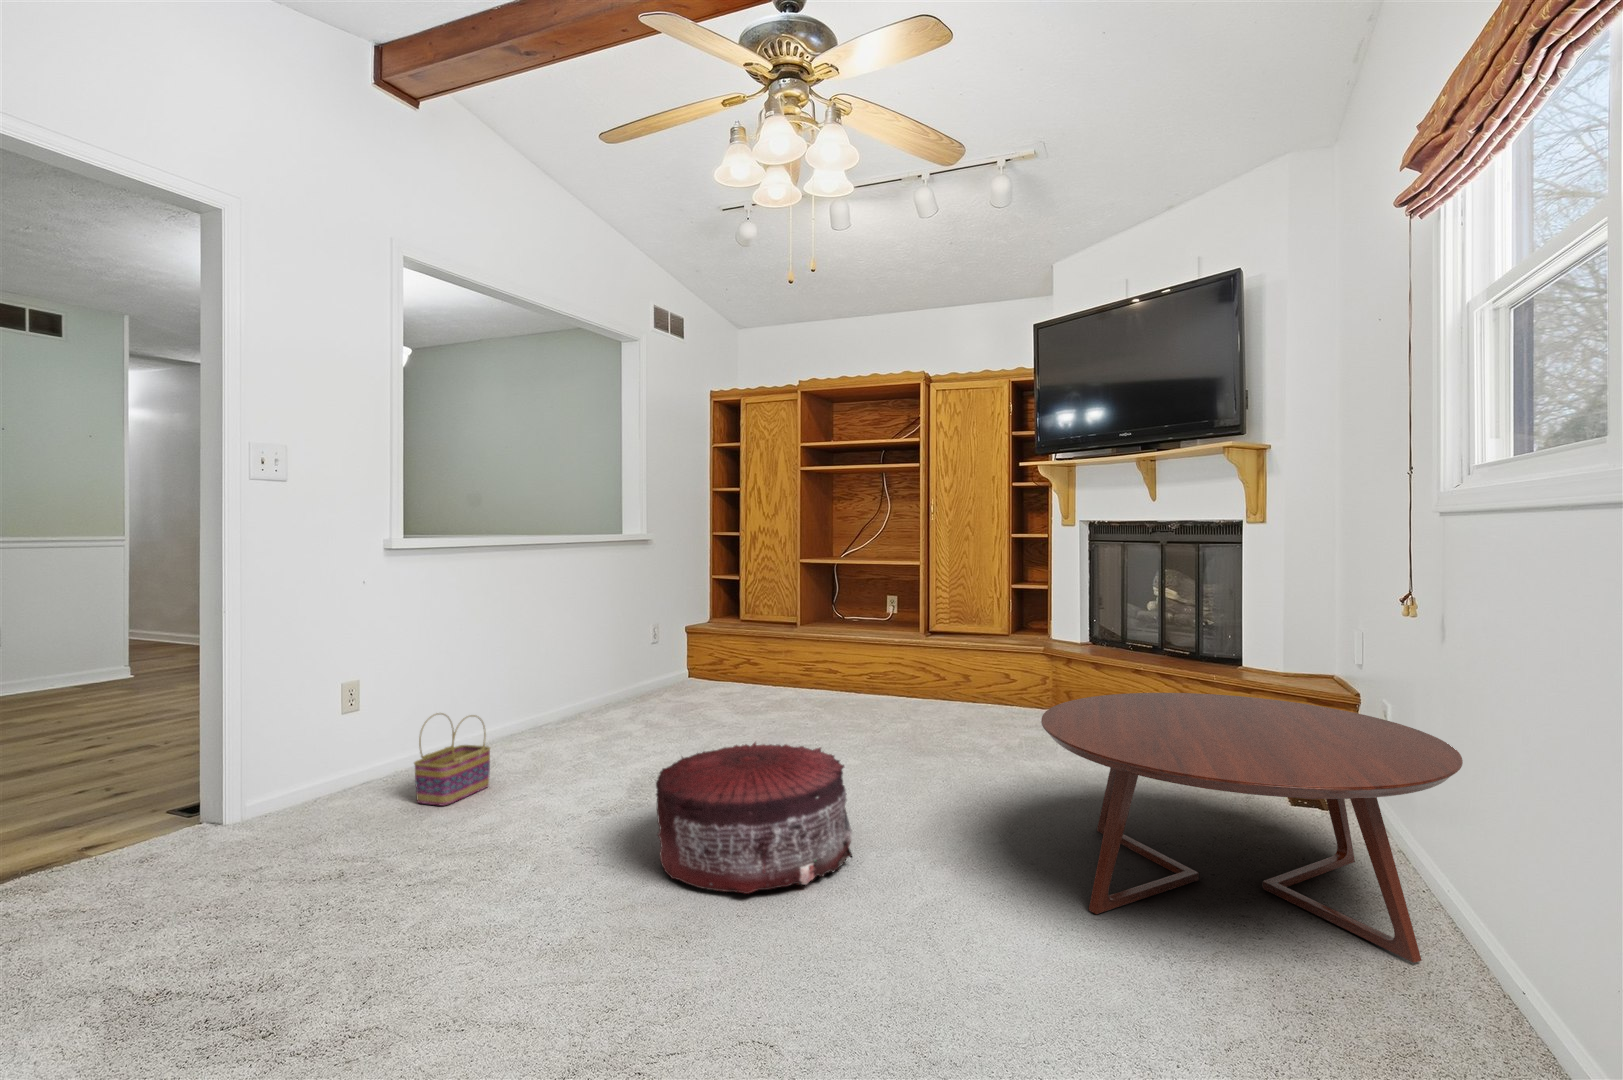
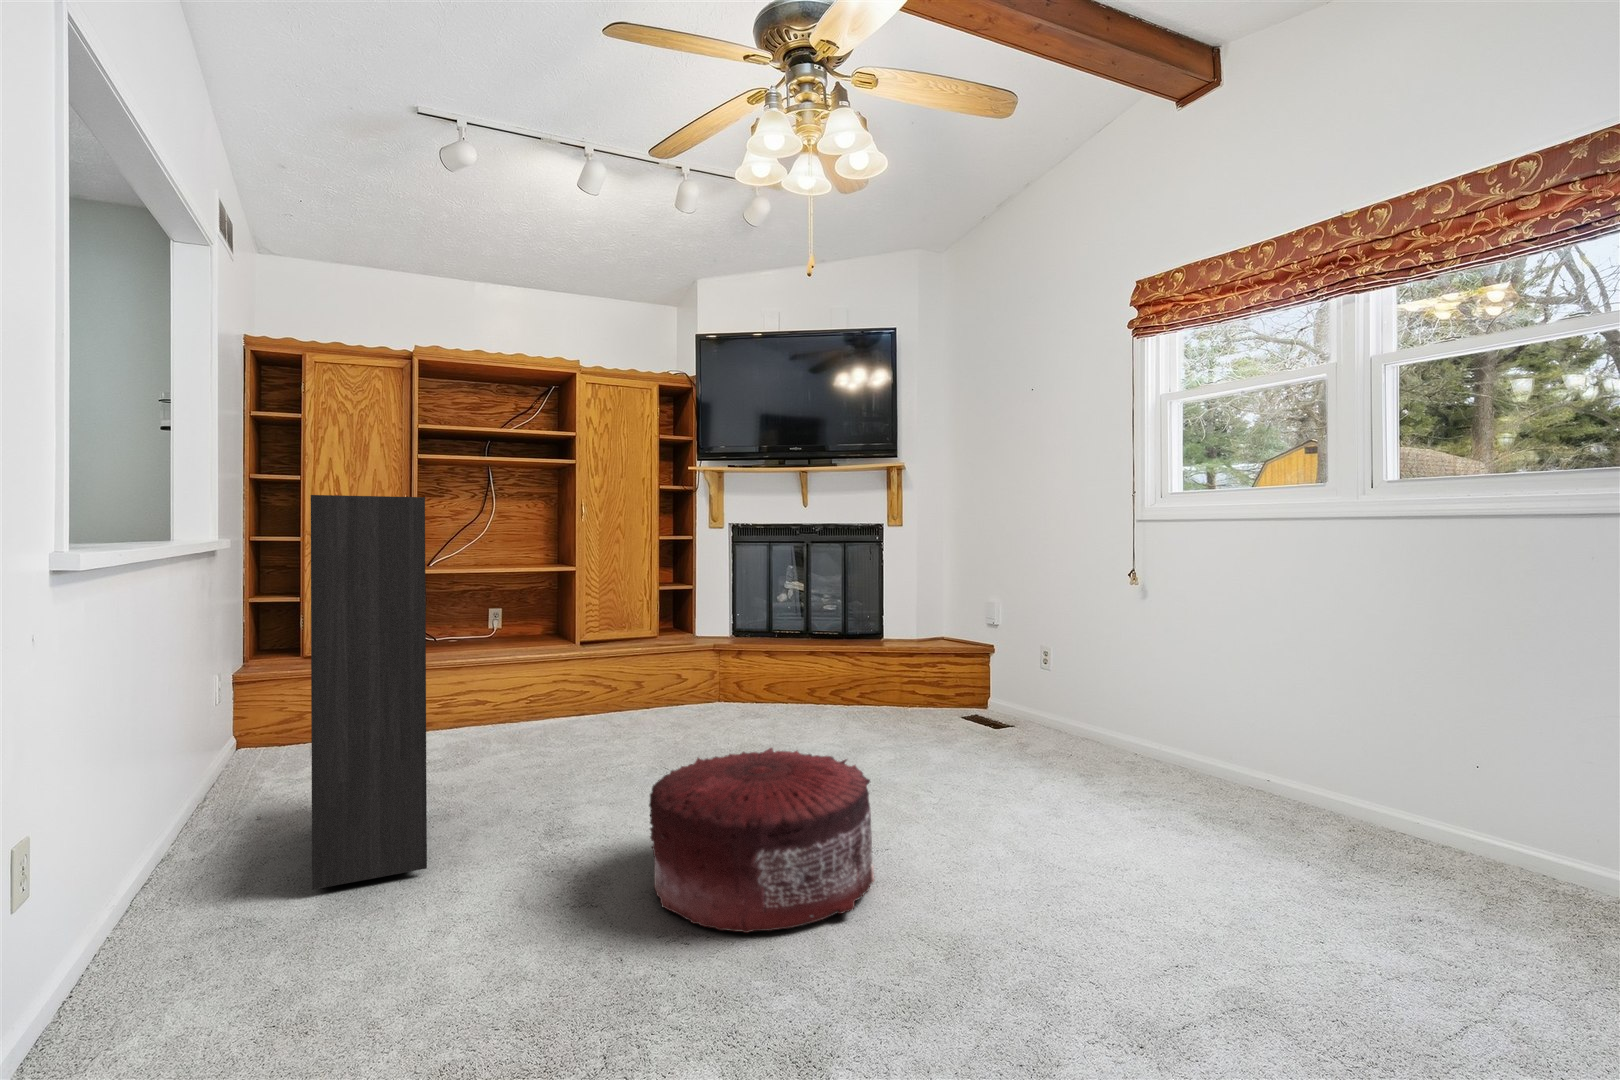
bookcase: none [558,524,687,779] -> present [256,495,427,890]
coffee table: present [1041,693,1463,963] -> none [928,648,1220,825]
basket: present [414,713,490,806] -> none [77,825,198,1023]

